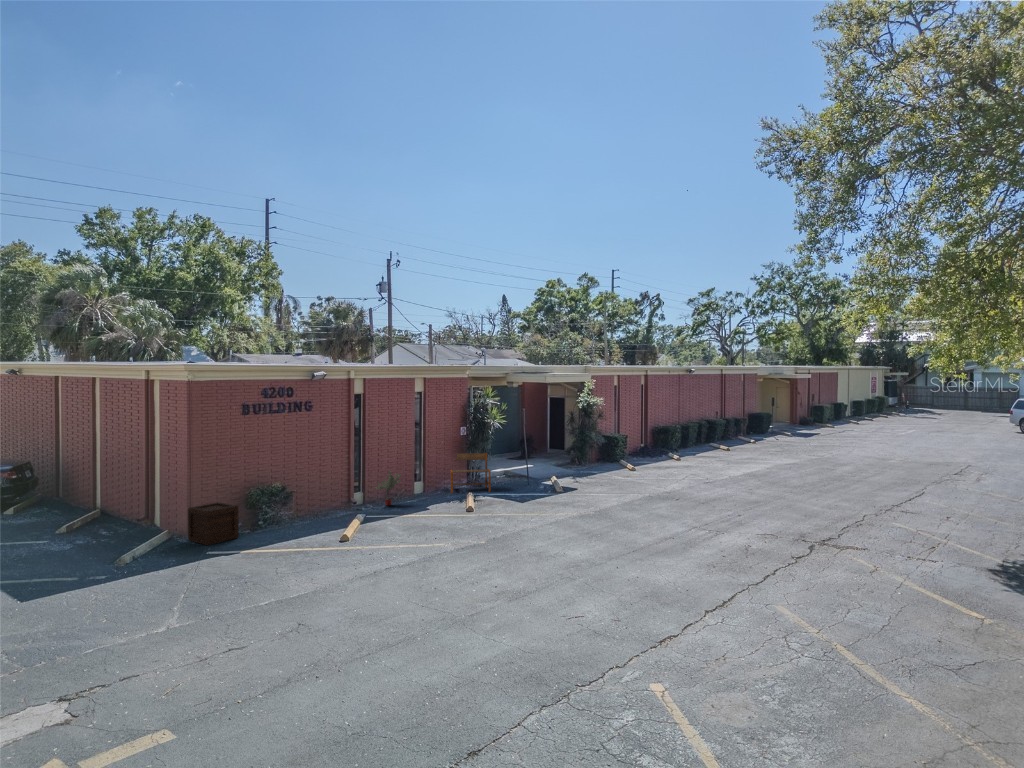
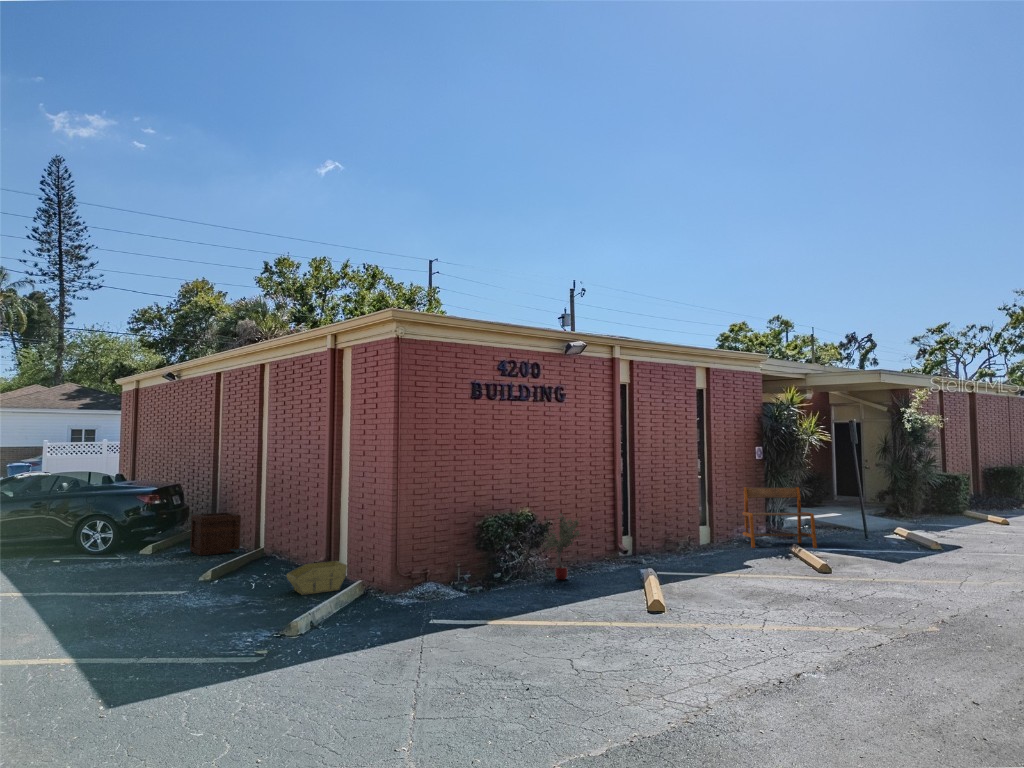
potted tree: present [376,471,401,506] -> present [542,514,580,580]
wooden crate: present [188,502,239,545] -> present [190,512,241,556]
storage bin: none [118,518,160,540] -> present [287,561,347,595]

